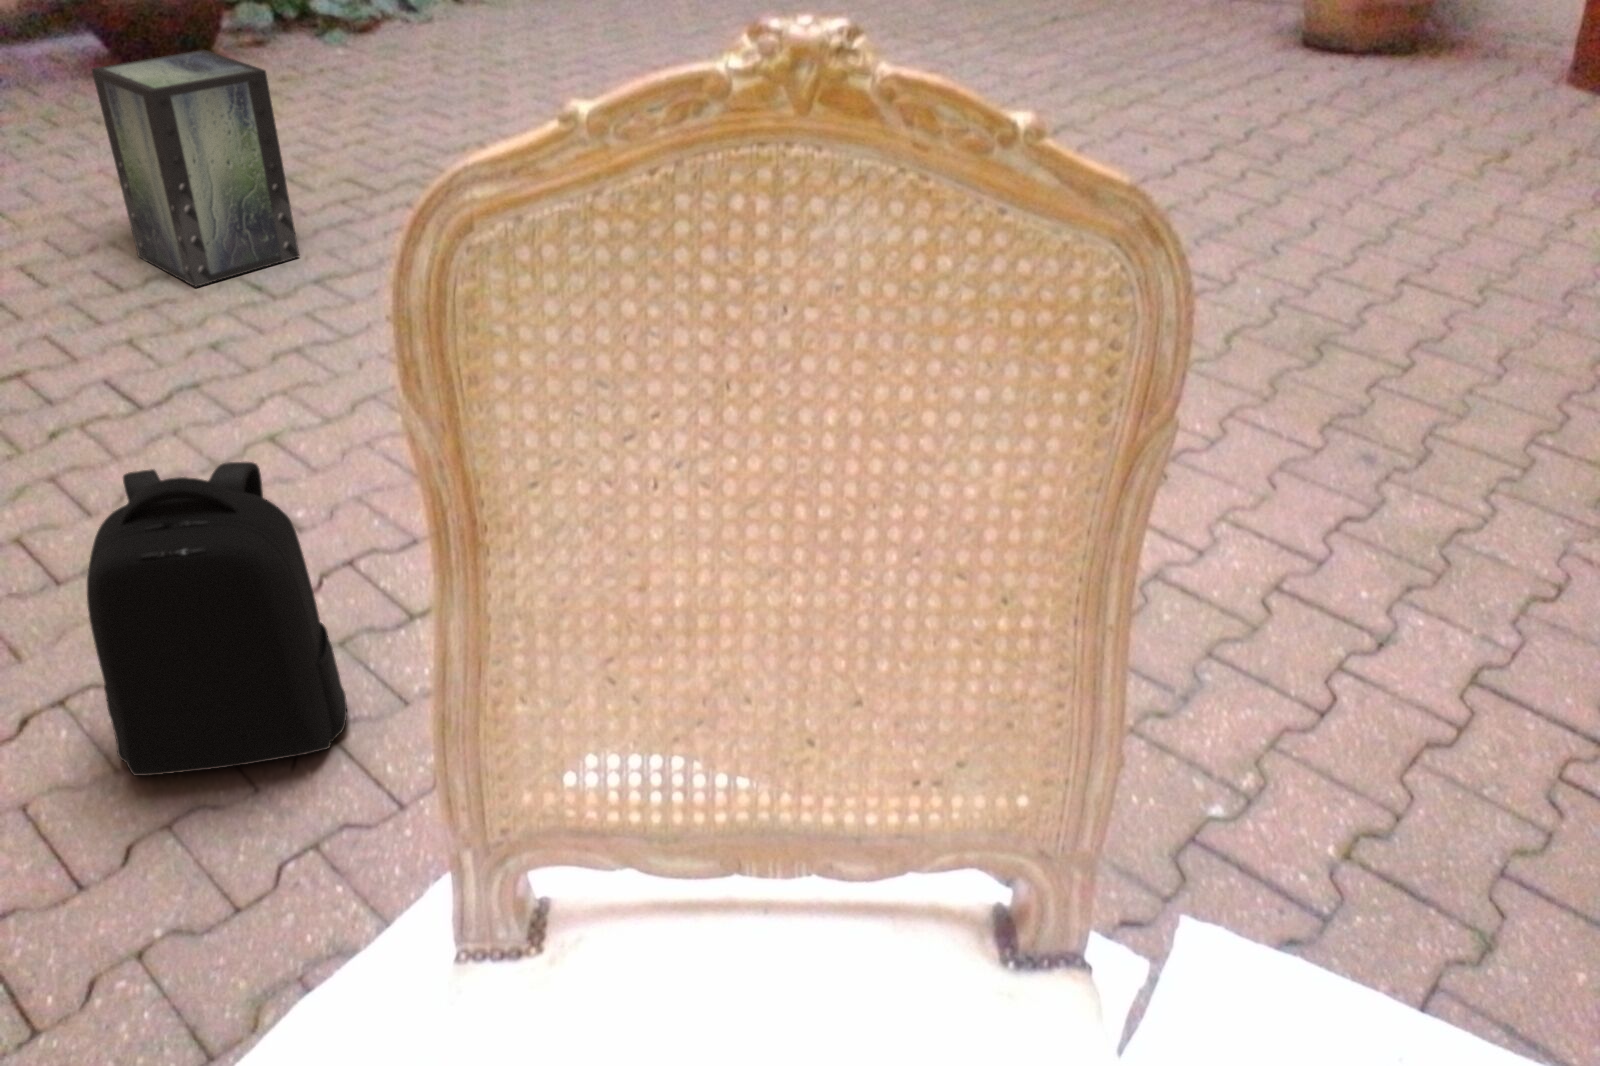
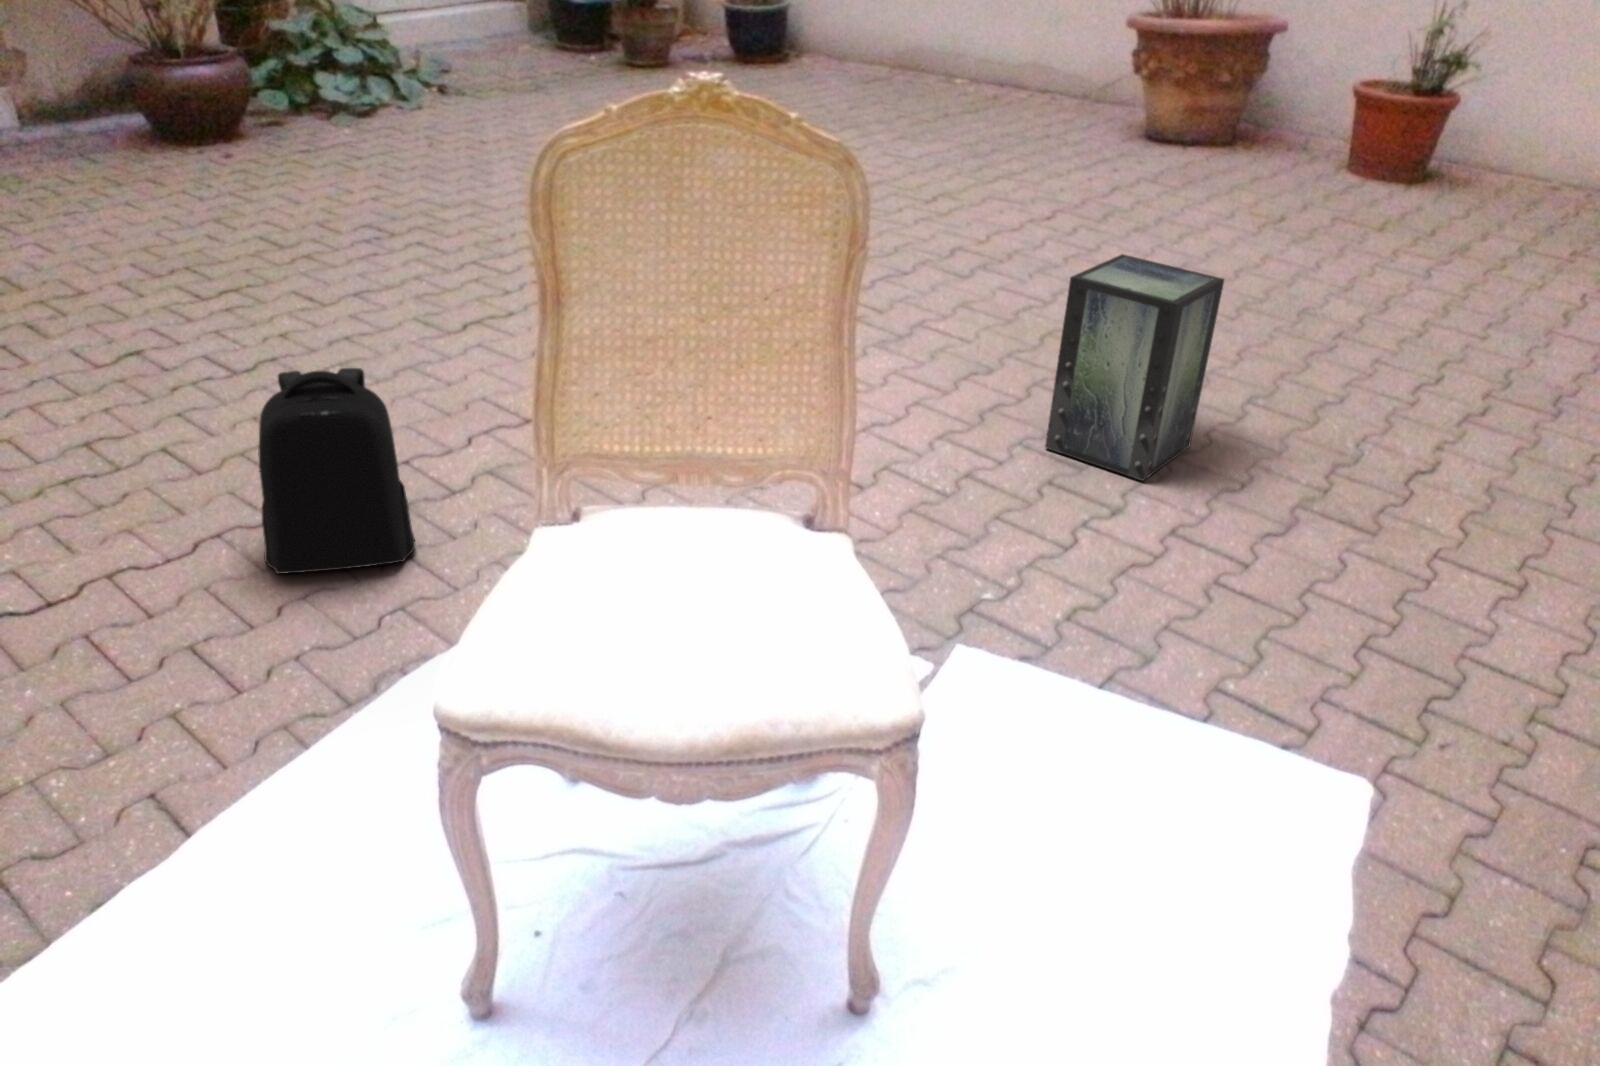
storage box: present [92,50,299,287] -> present [1045,254,1224,481]

